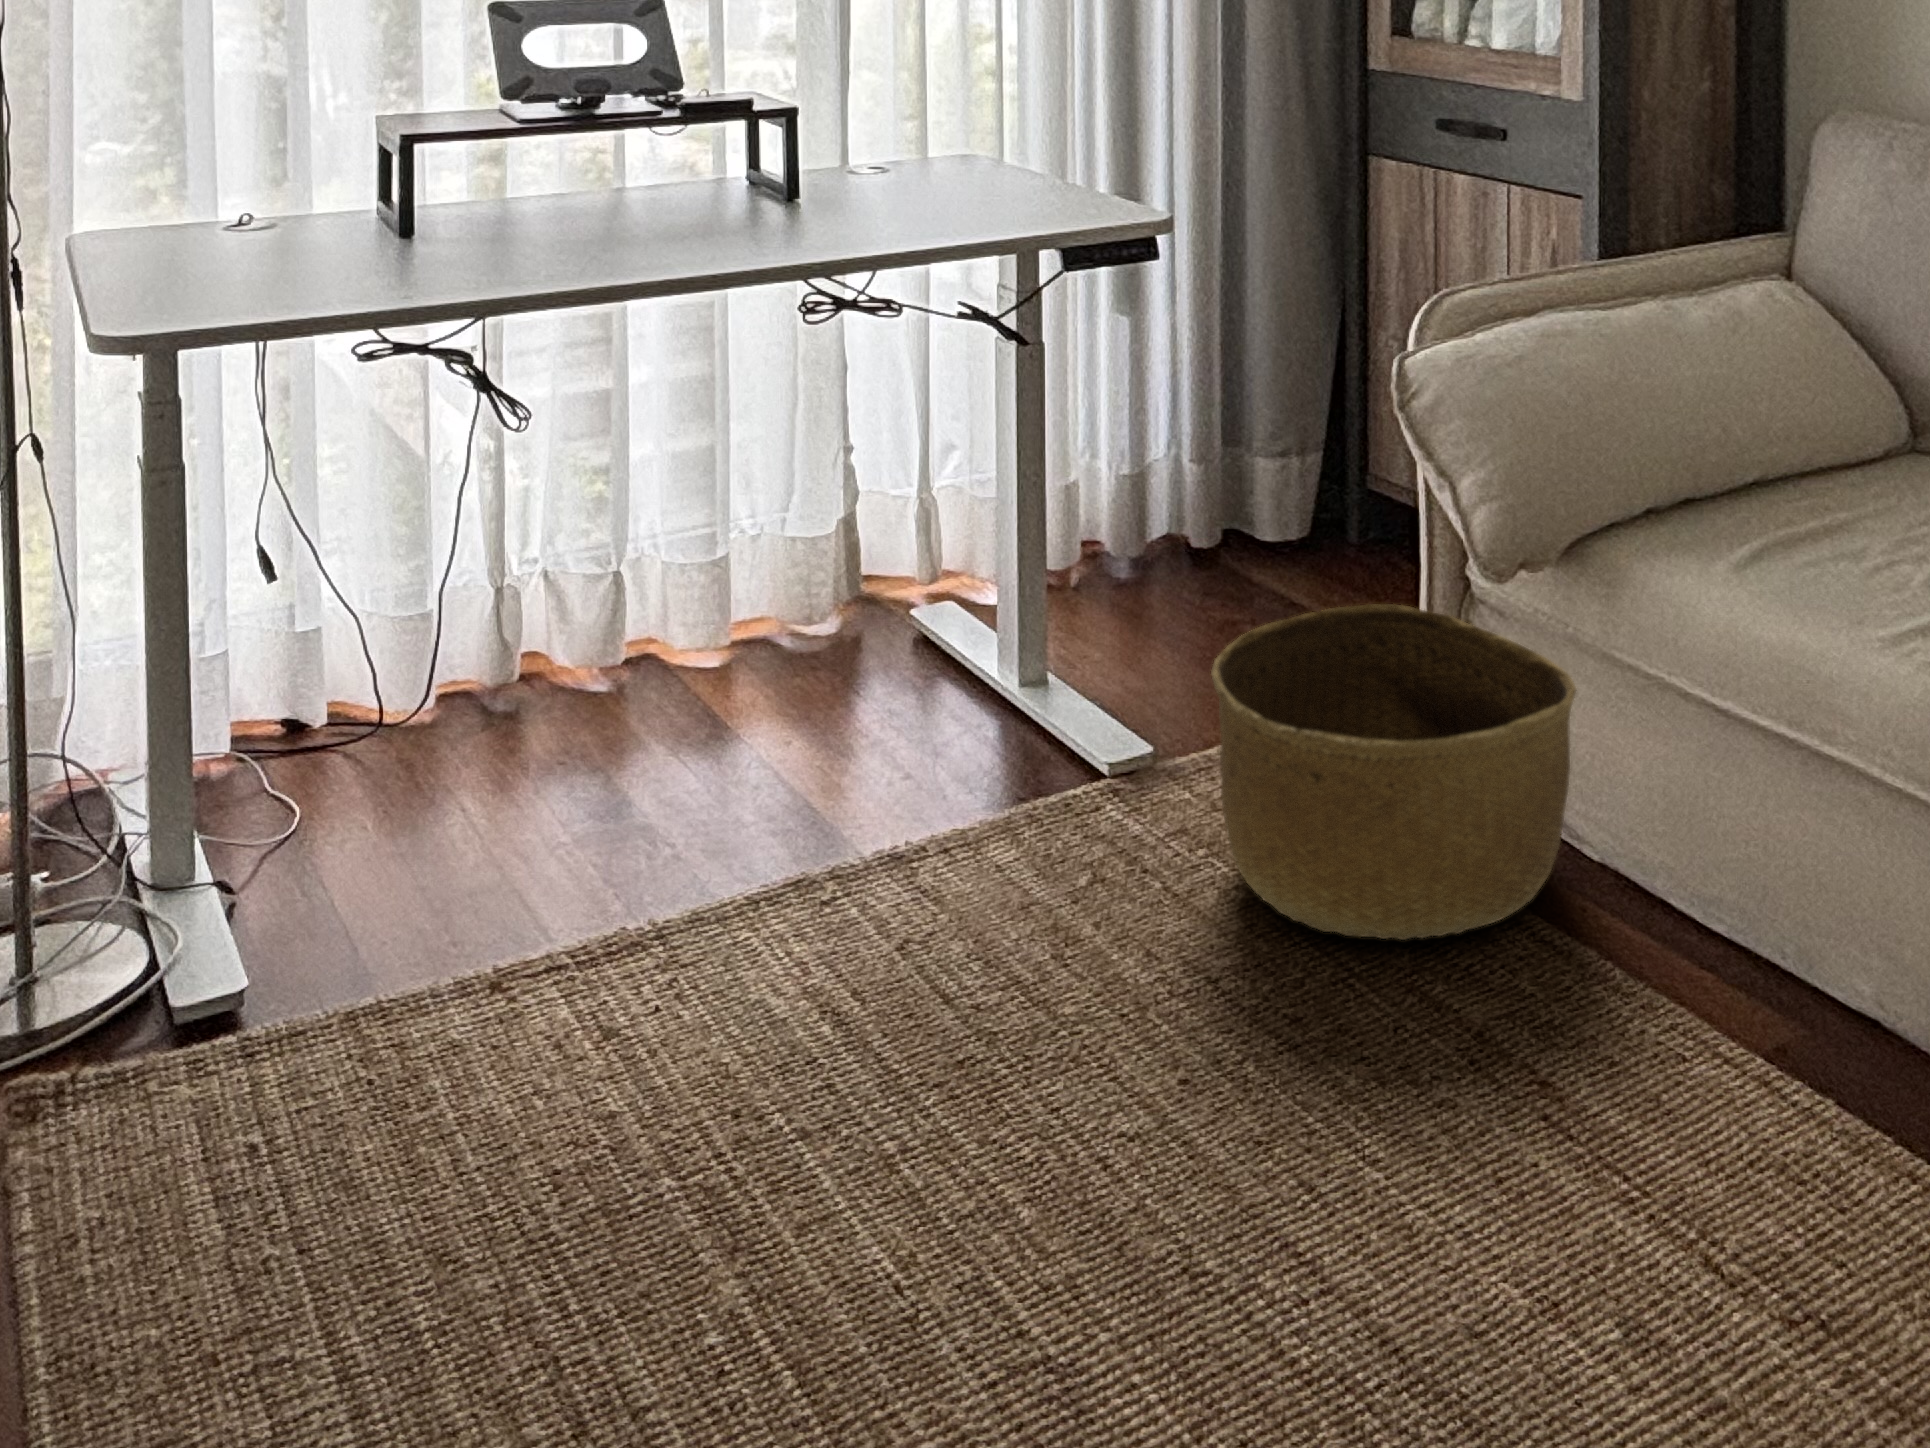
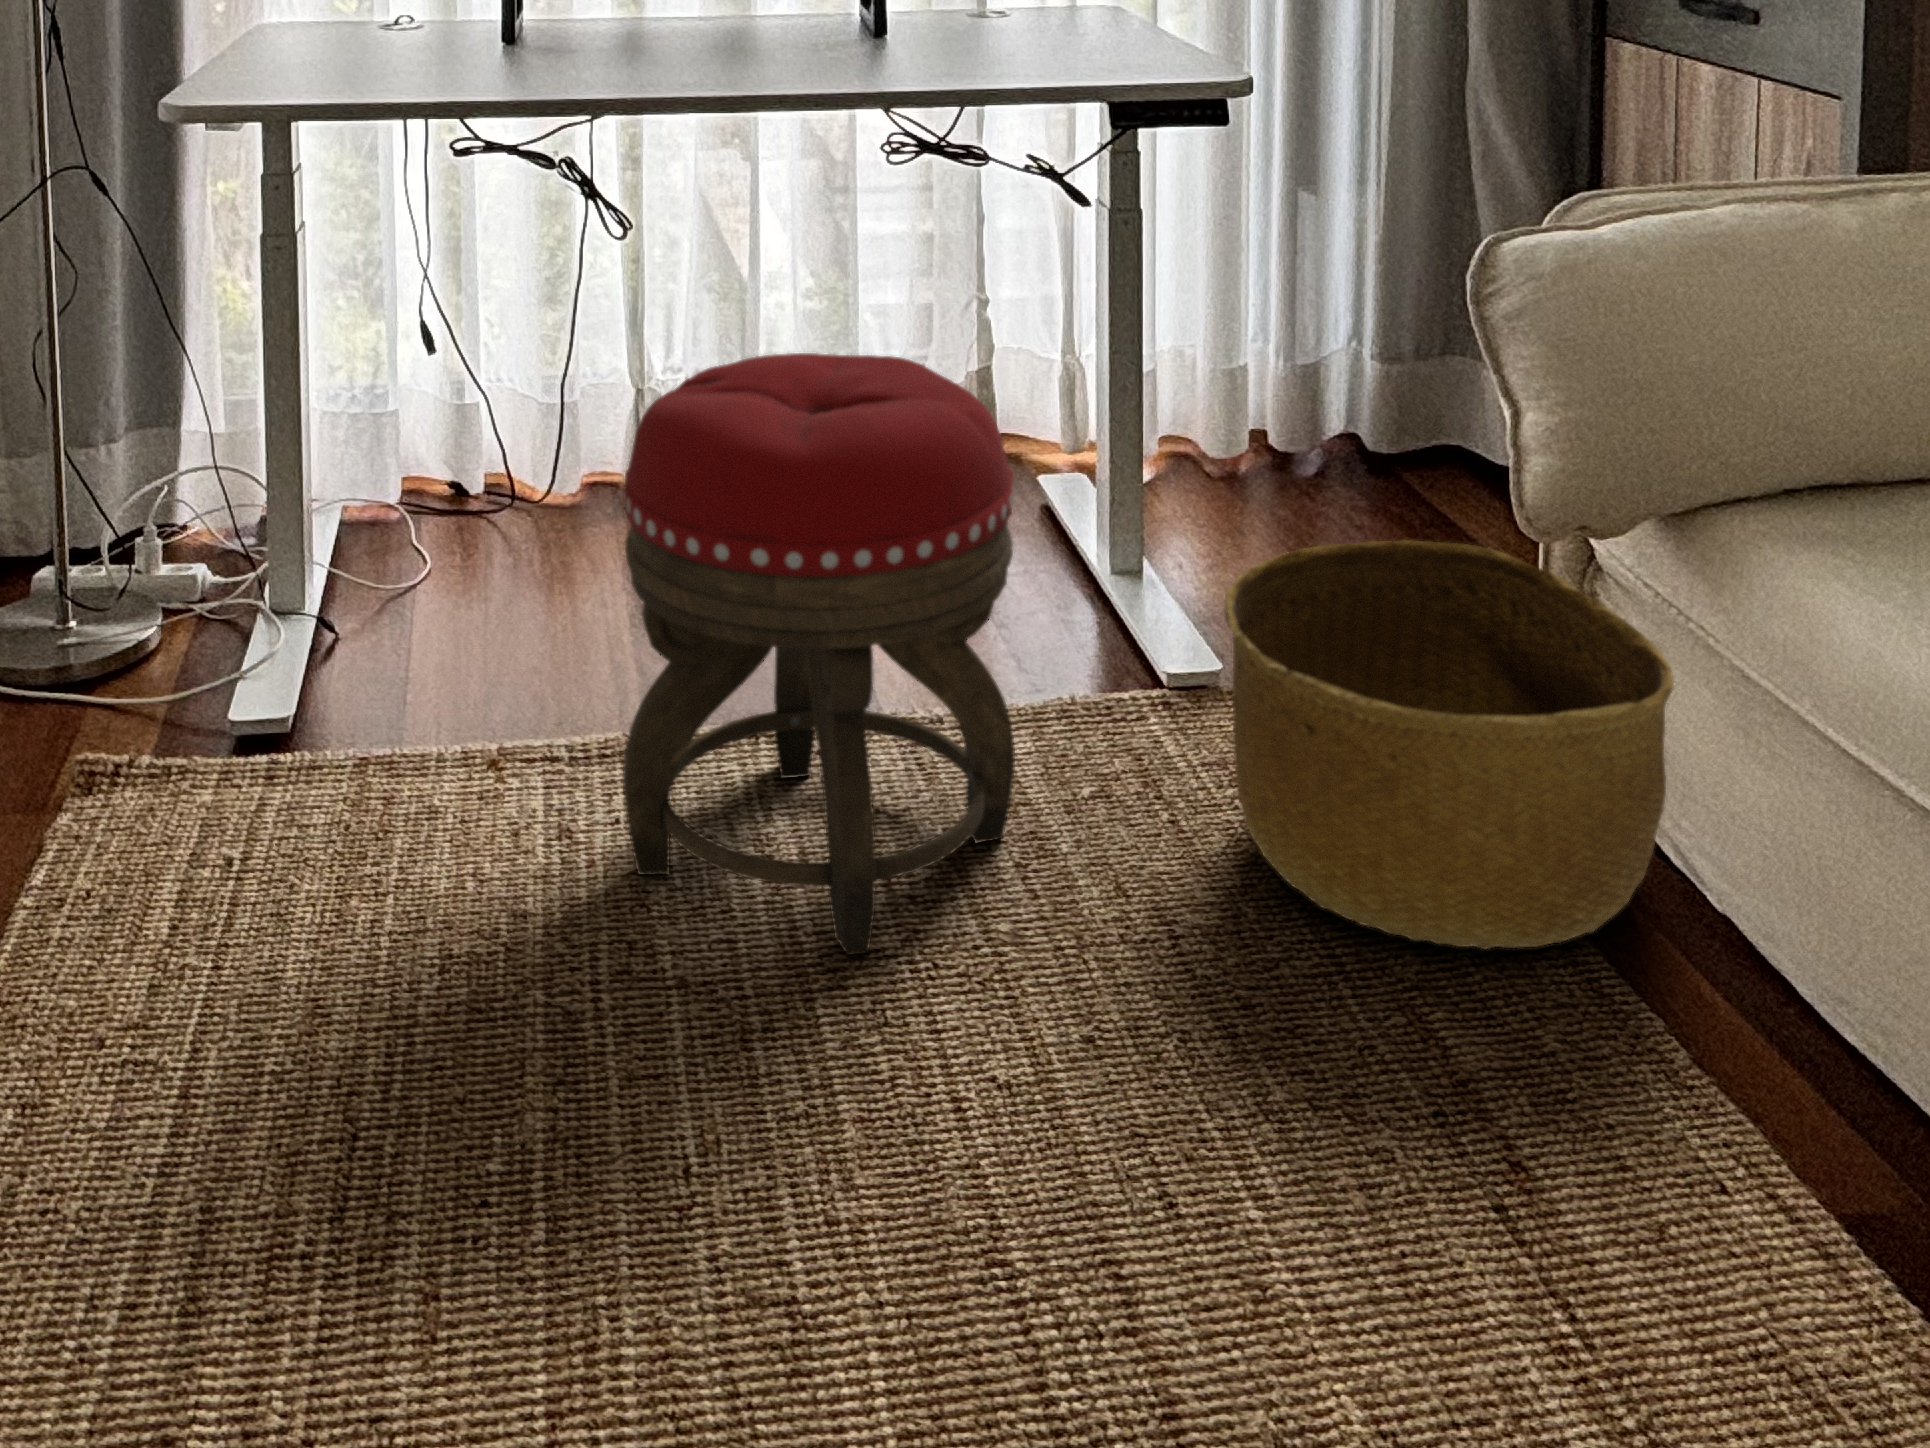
footstool: none [679,507,1050,1069] -> present [623,353,1015,955]

